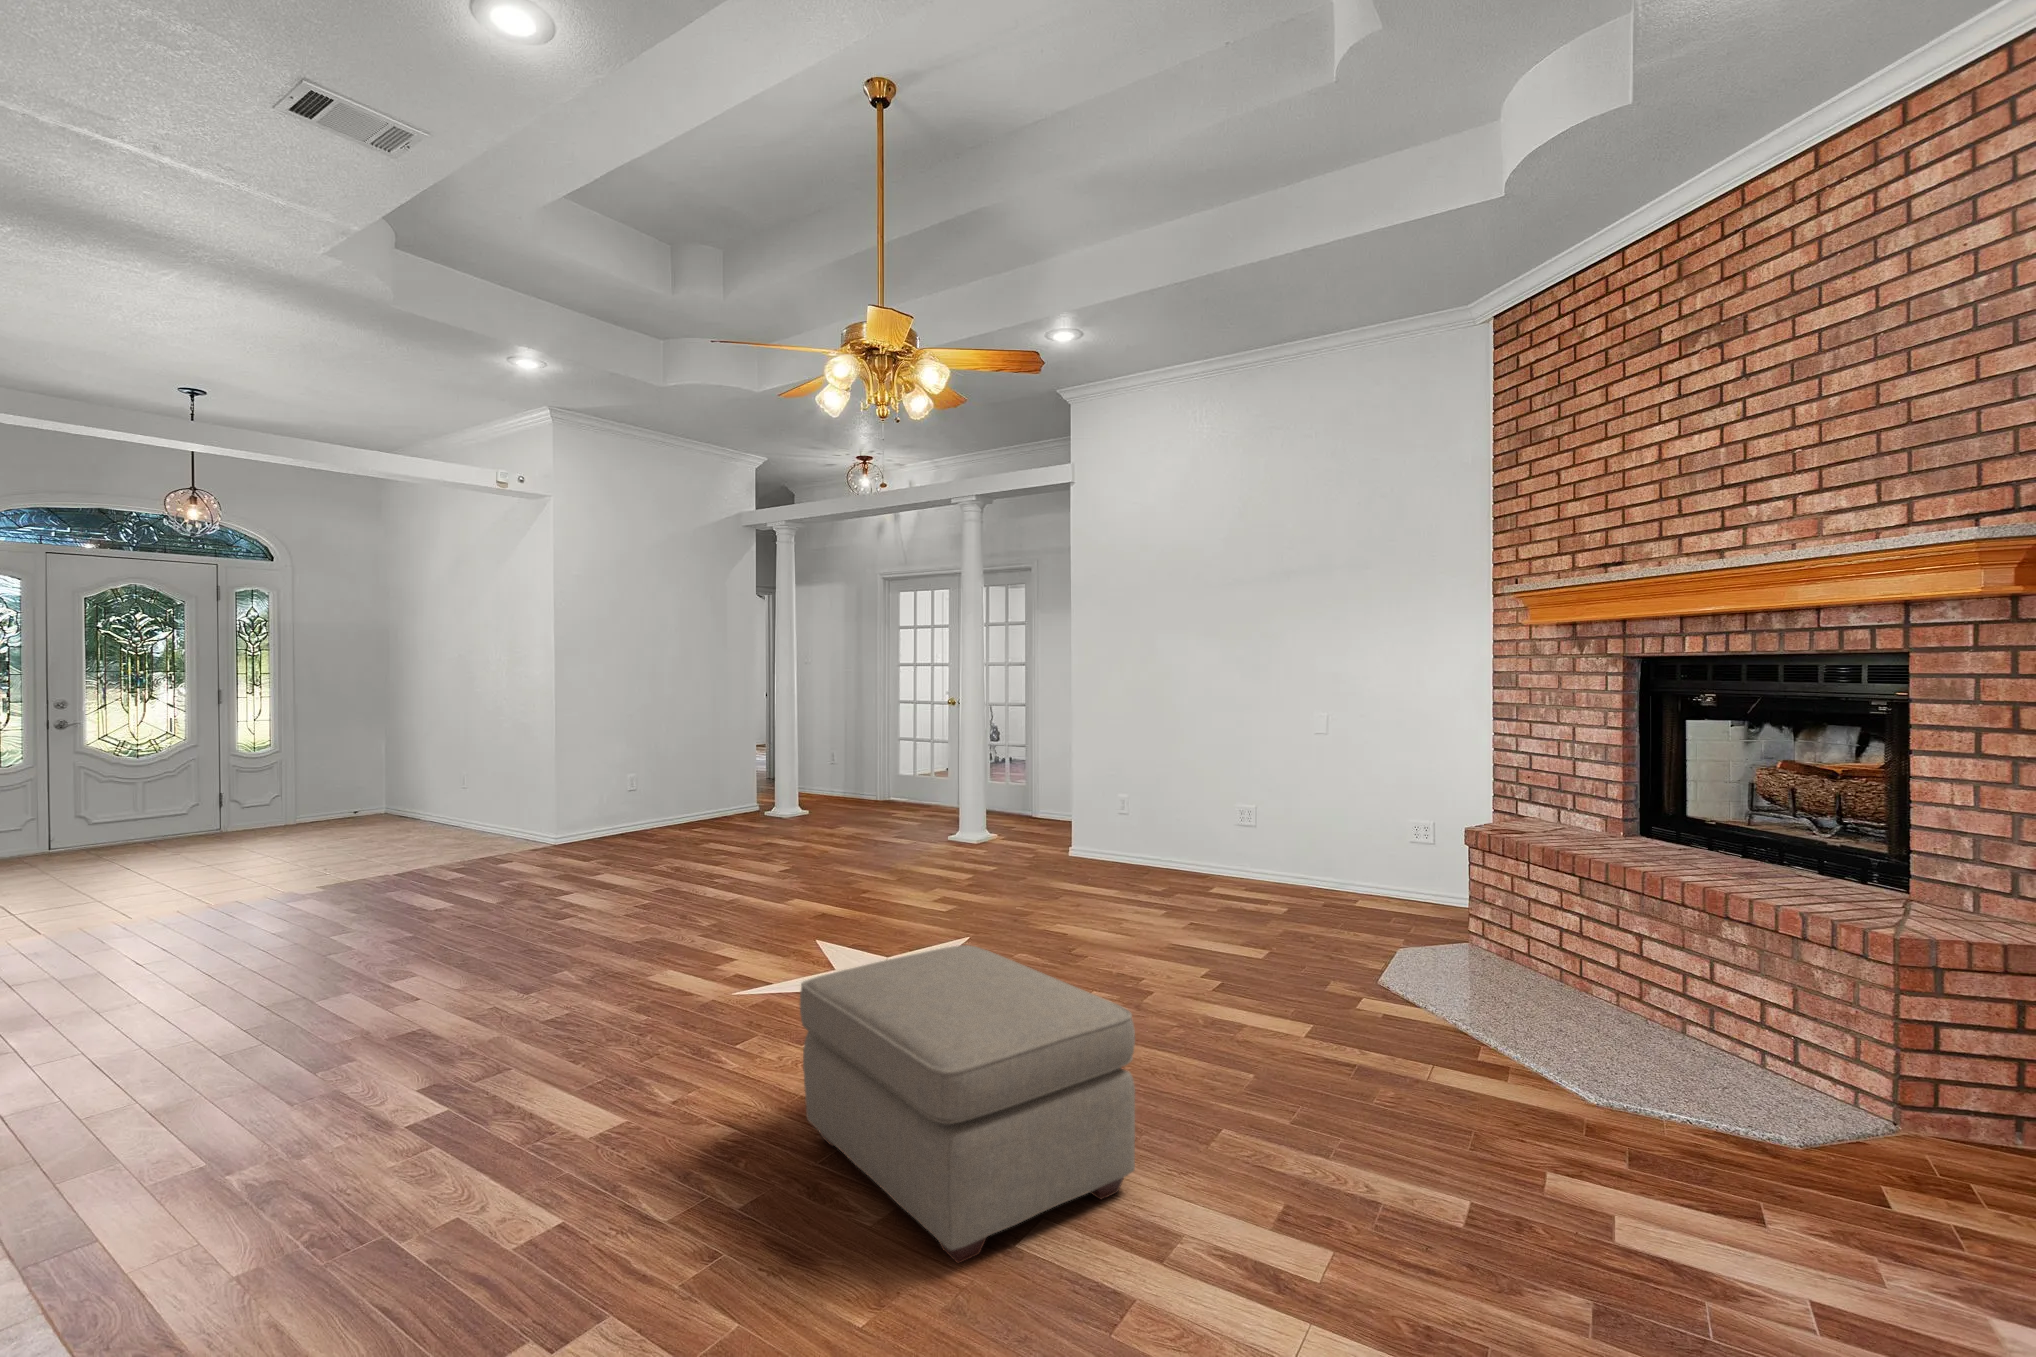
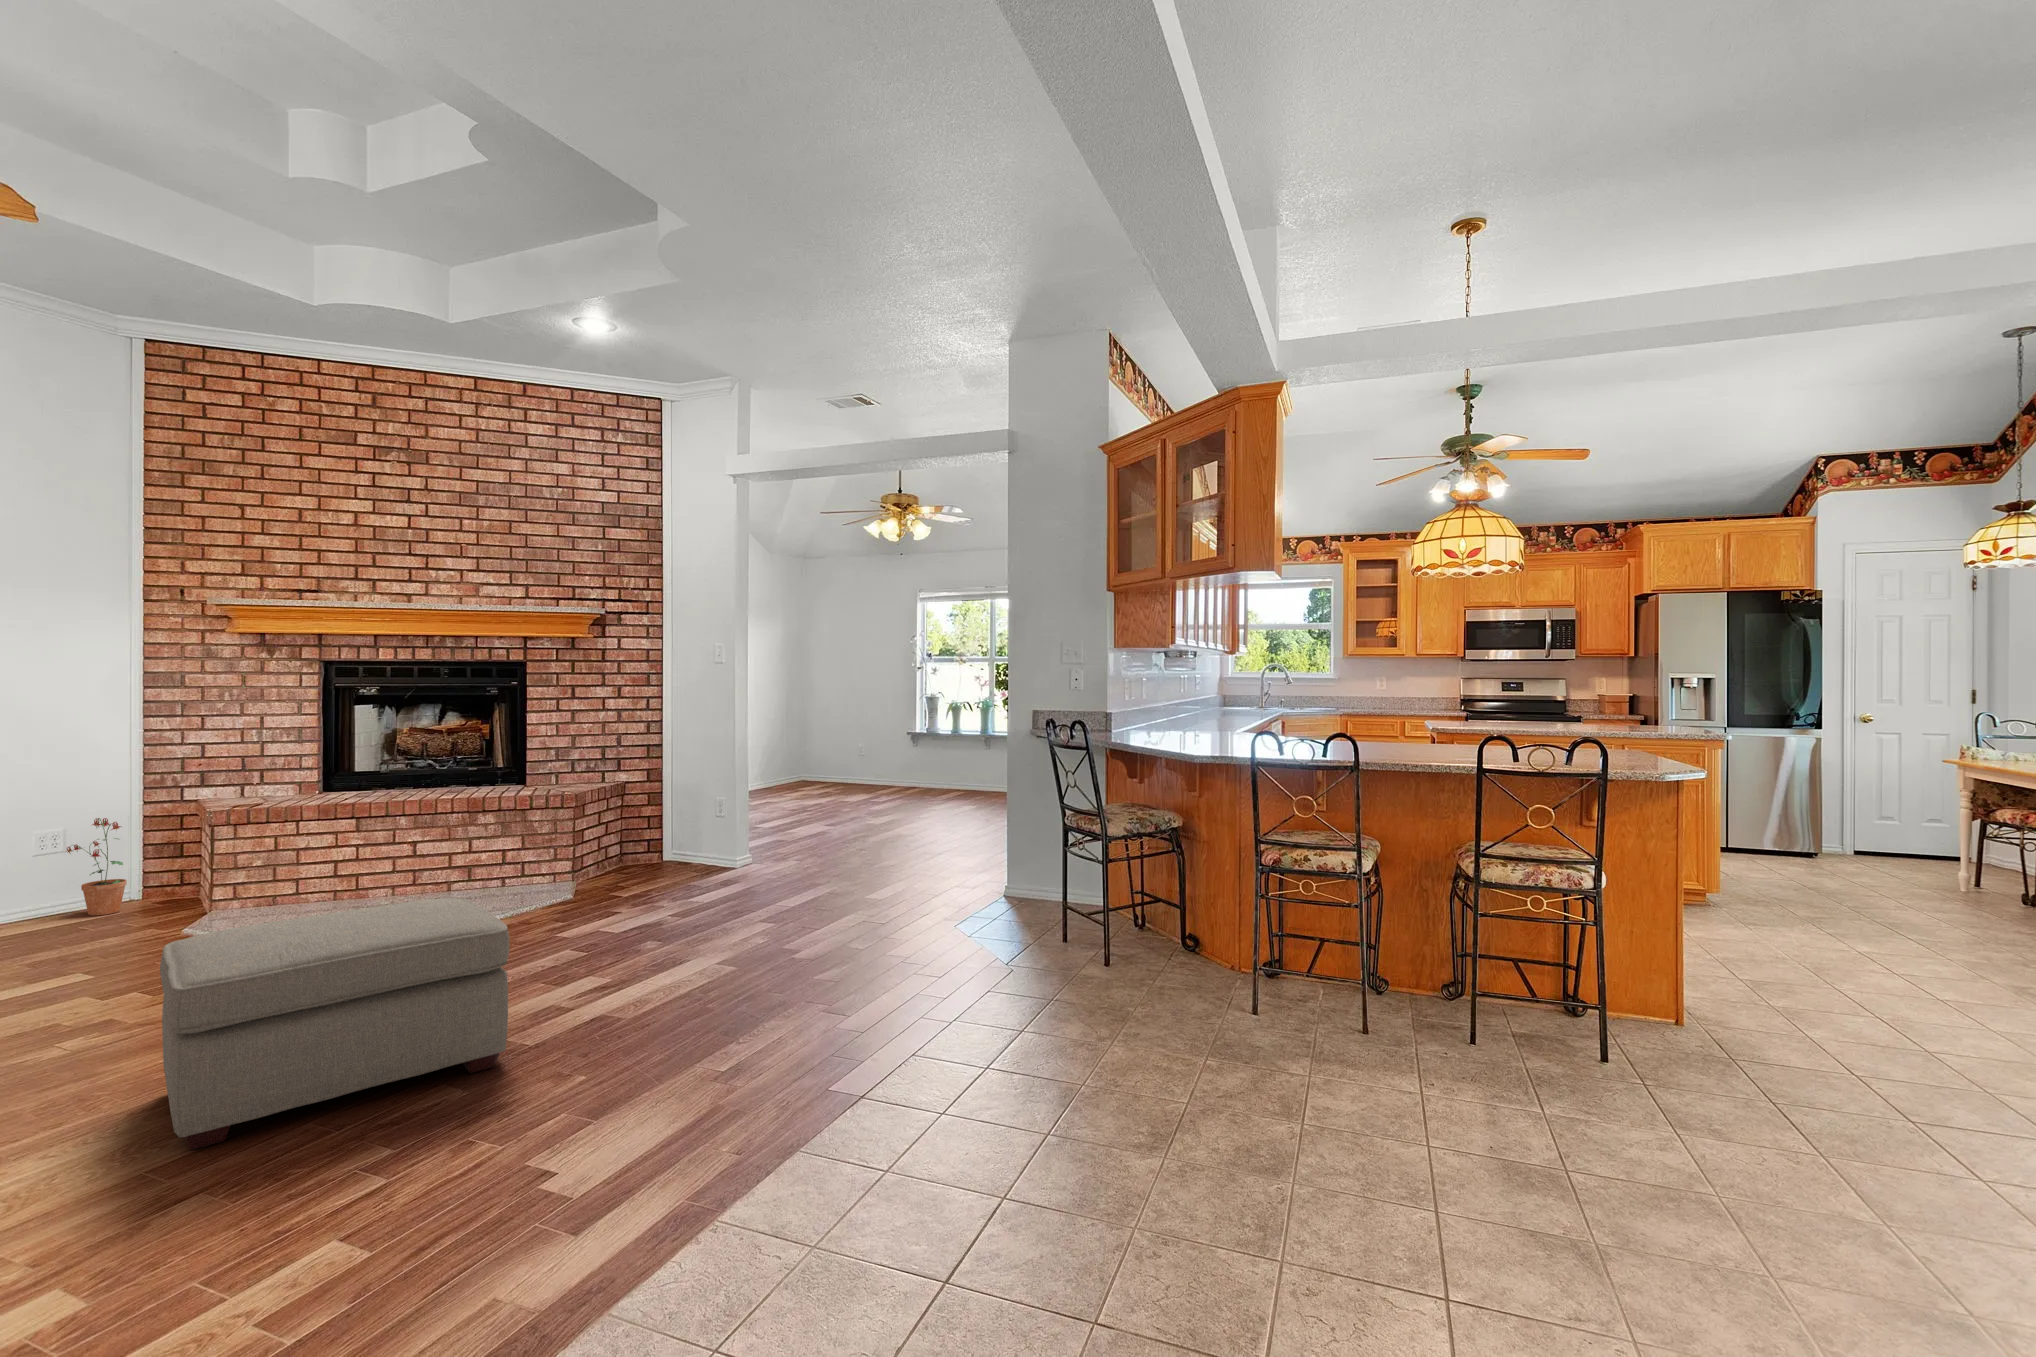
potted plant: none [1414,821,1452,922] -> present [67,818,127,916]

